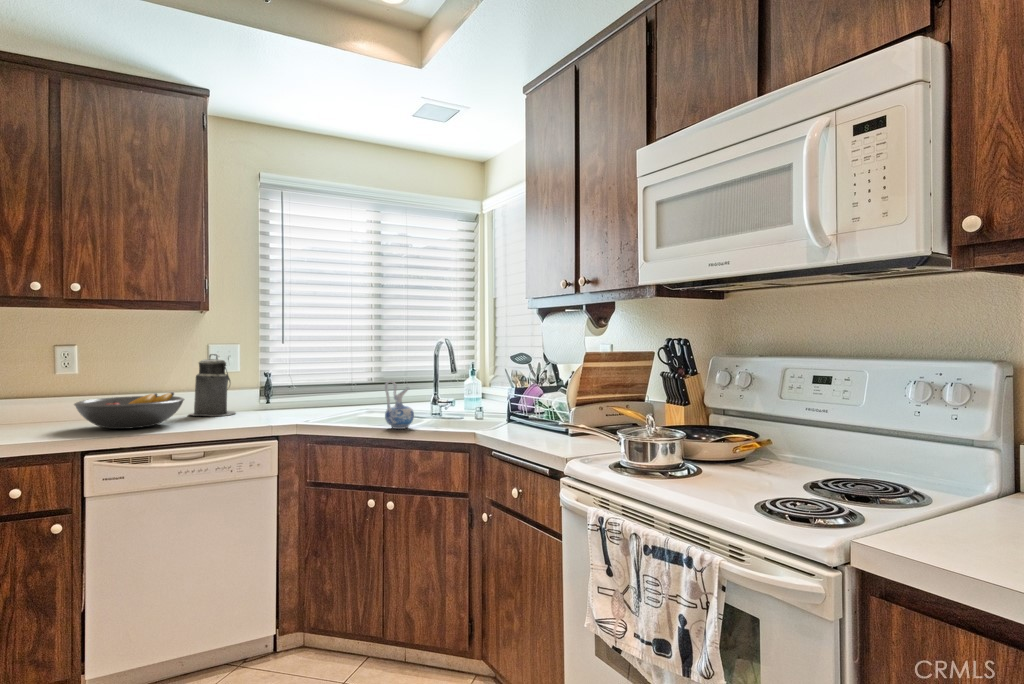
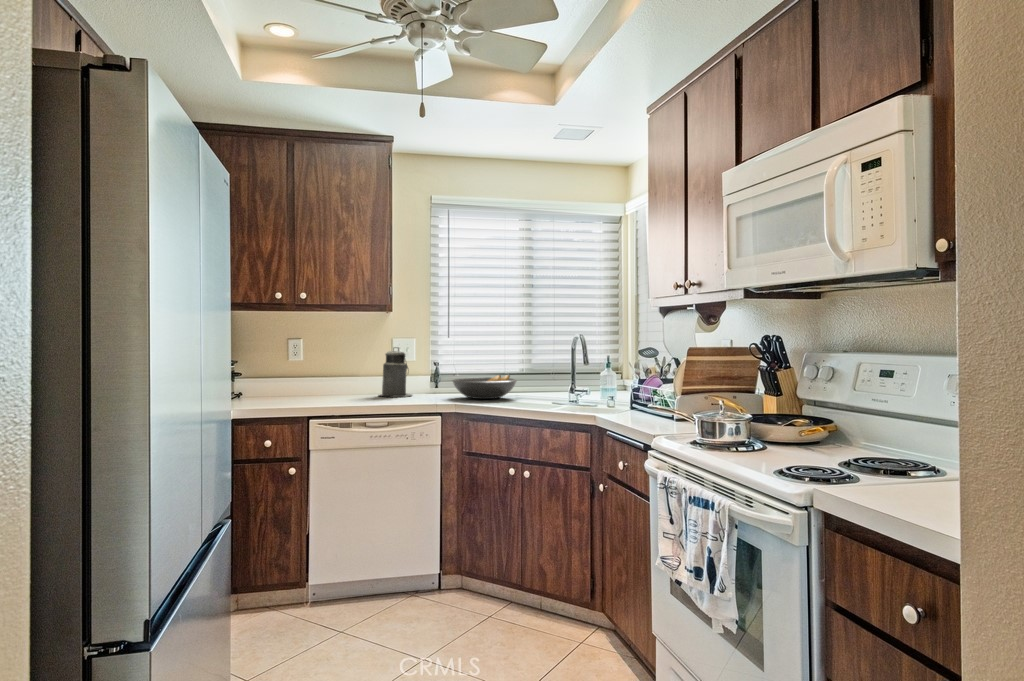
ceramic pitcher: present [385,380,414,429] -> none [523,370,547,410]
fruit bowl: present [74,392,184,429] -> present [452,375,517,399]

